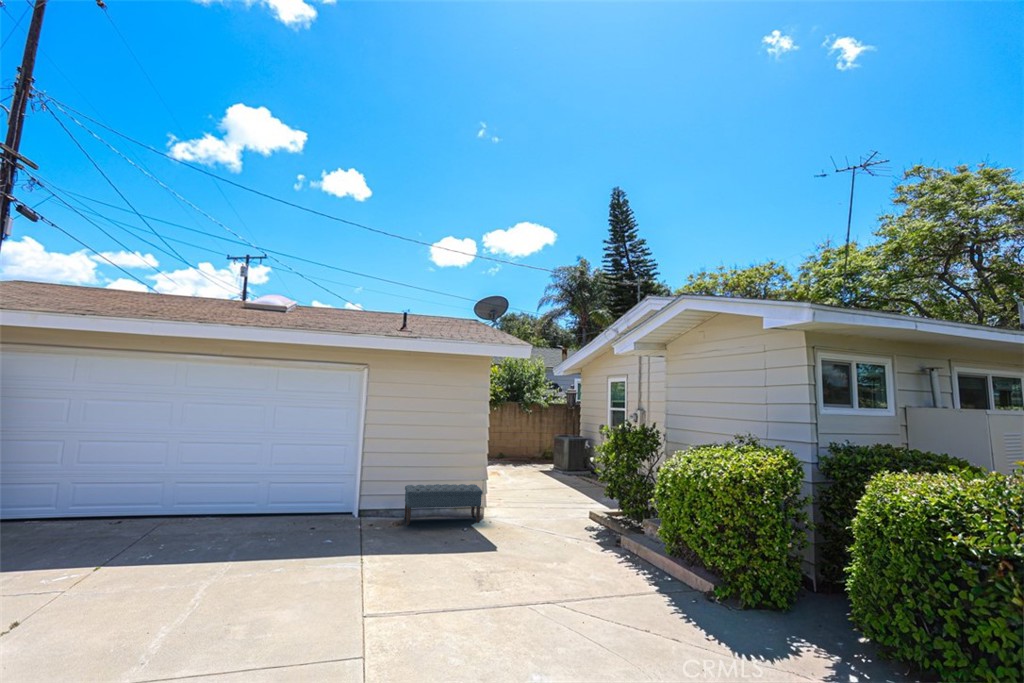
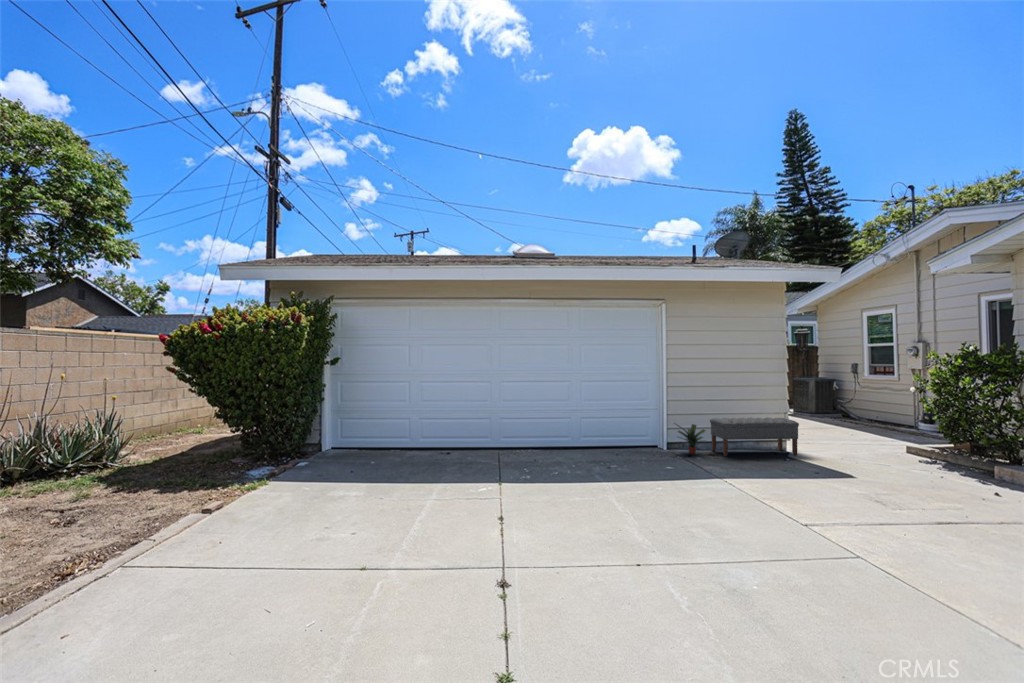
potted plant: none [361,490,395,523] -> present [676,424,705,454]

